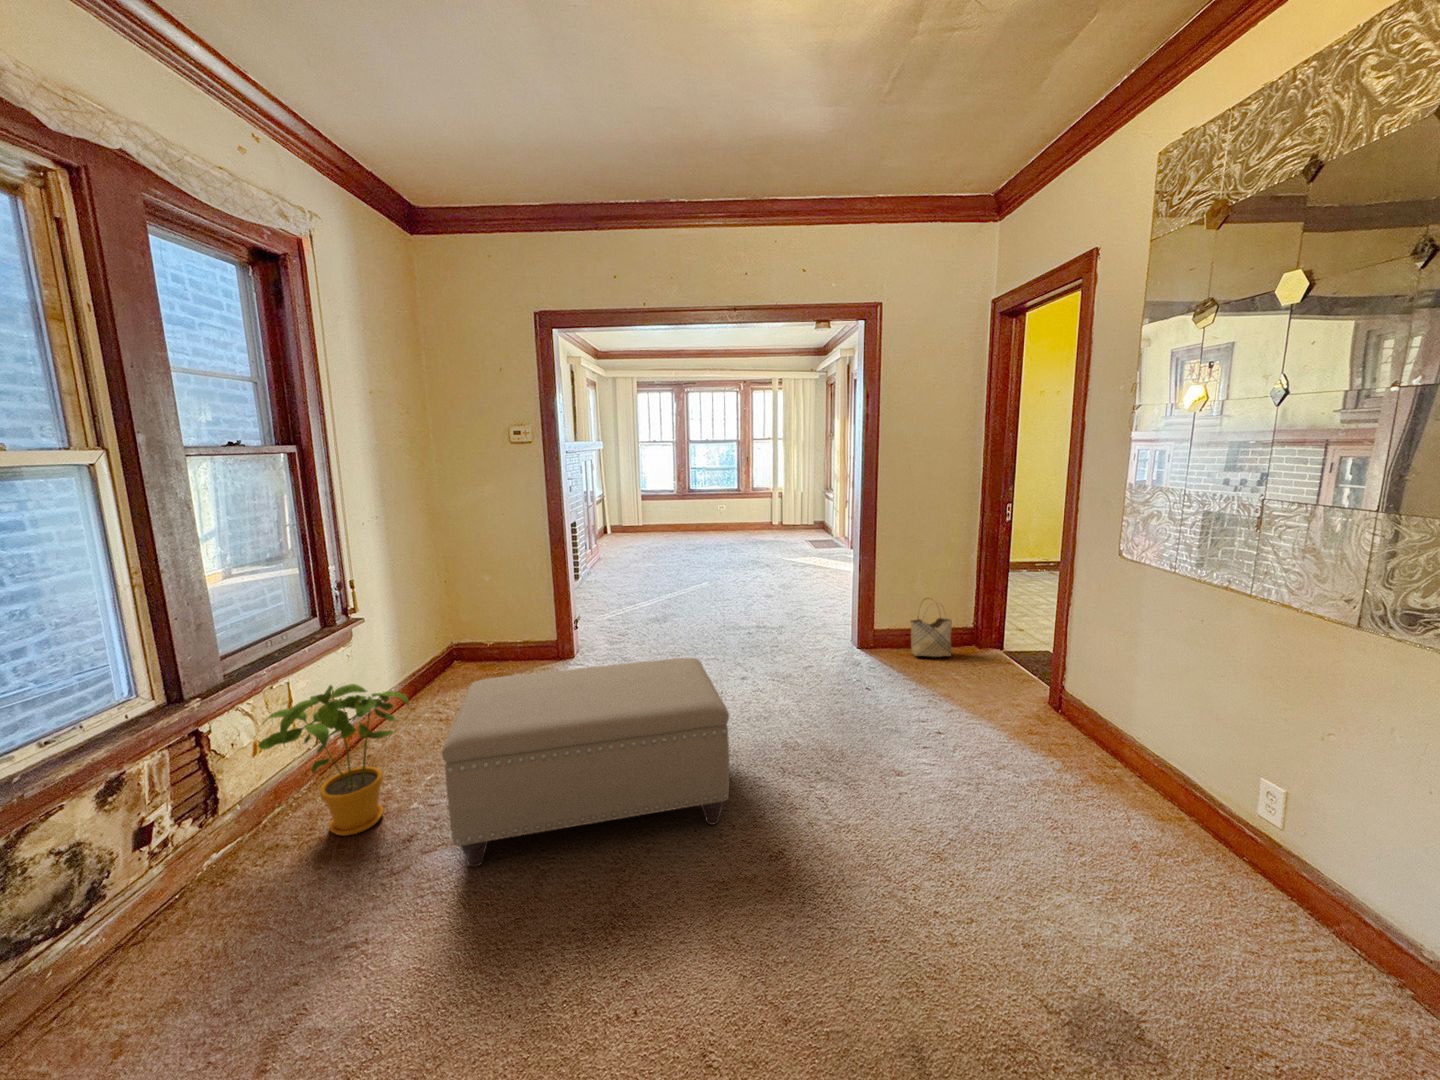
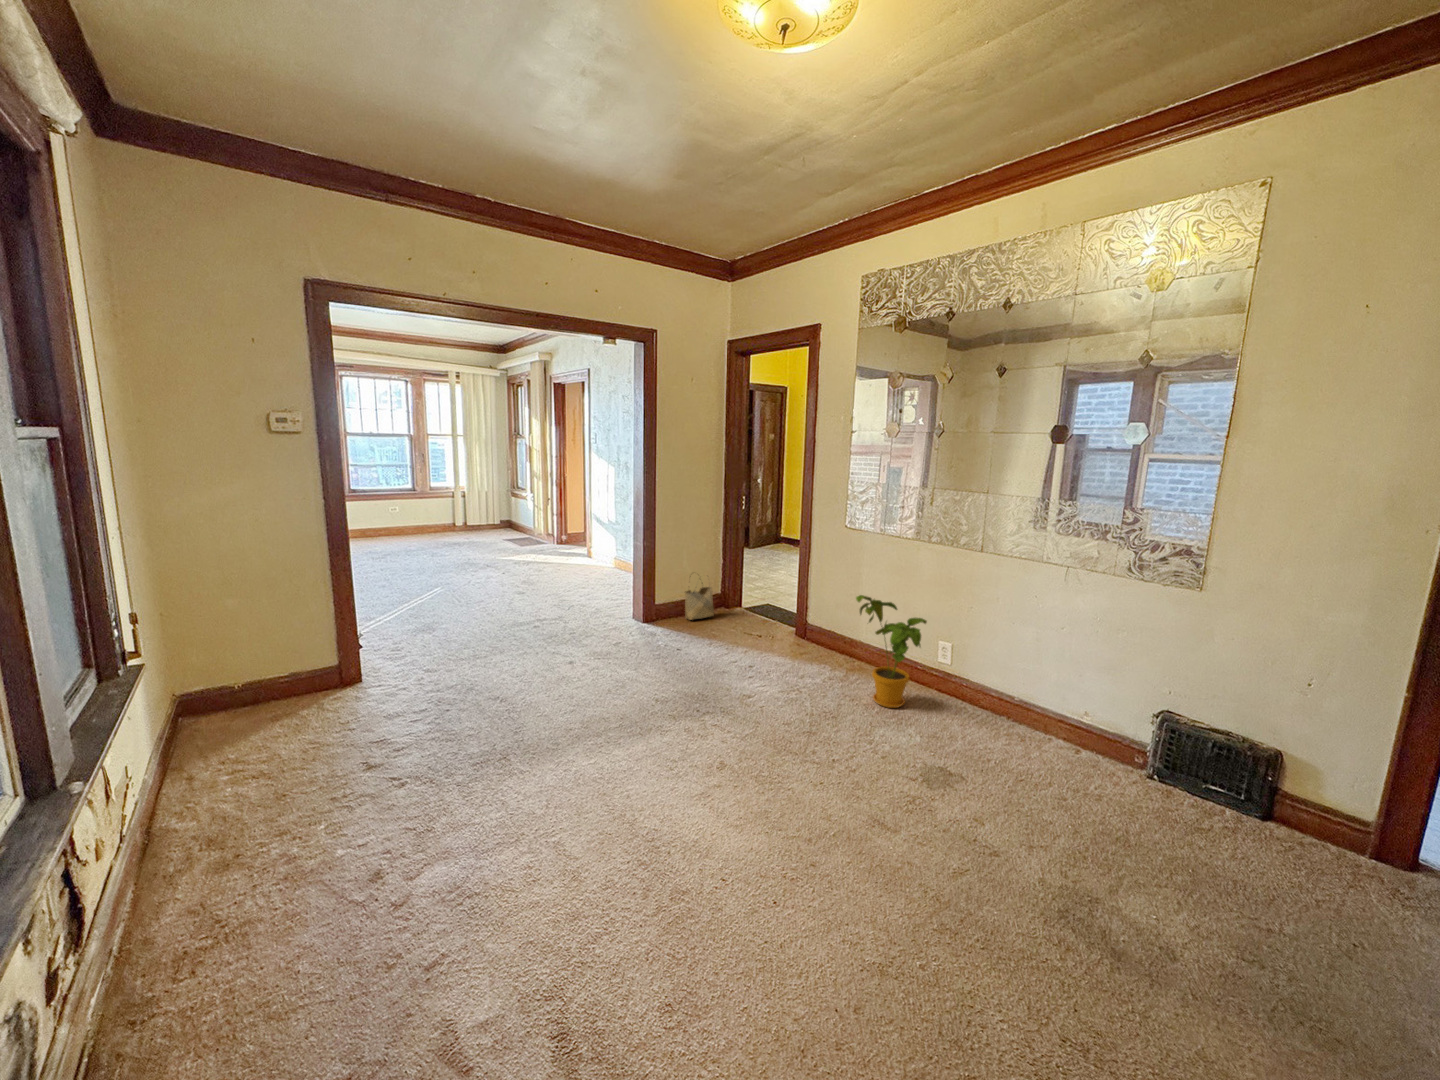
ottoman: present [442,658,729,867] -> none [391,637,676,875]
house plant: present [258,684,409,836] -> present [856,595,927,708]

